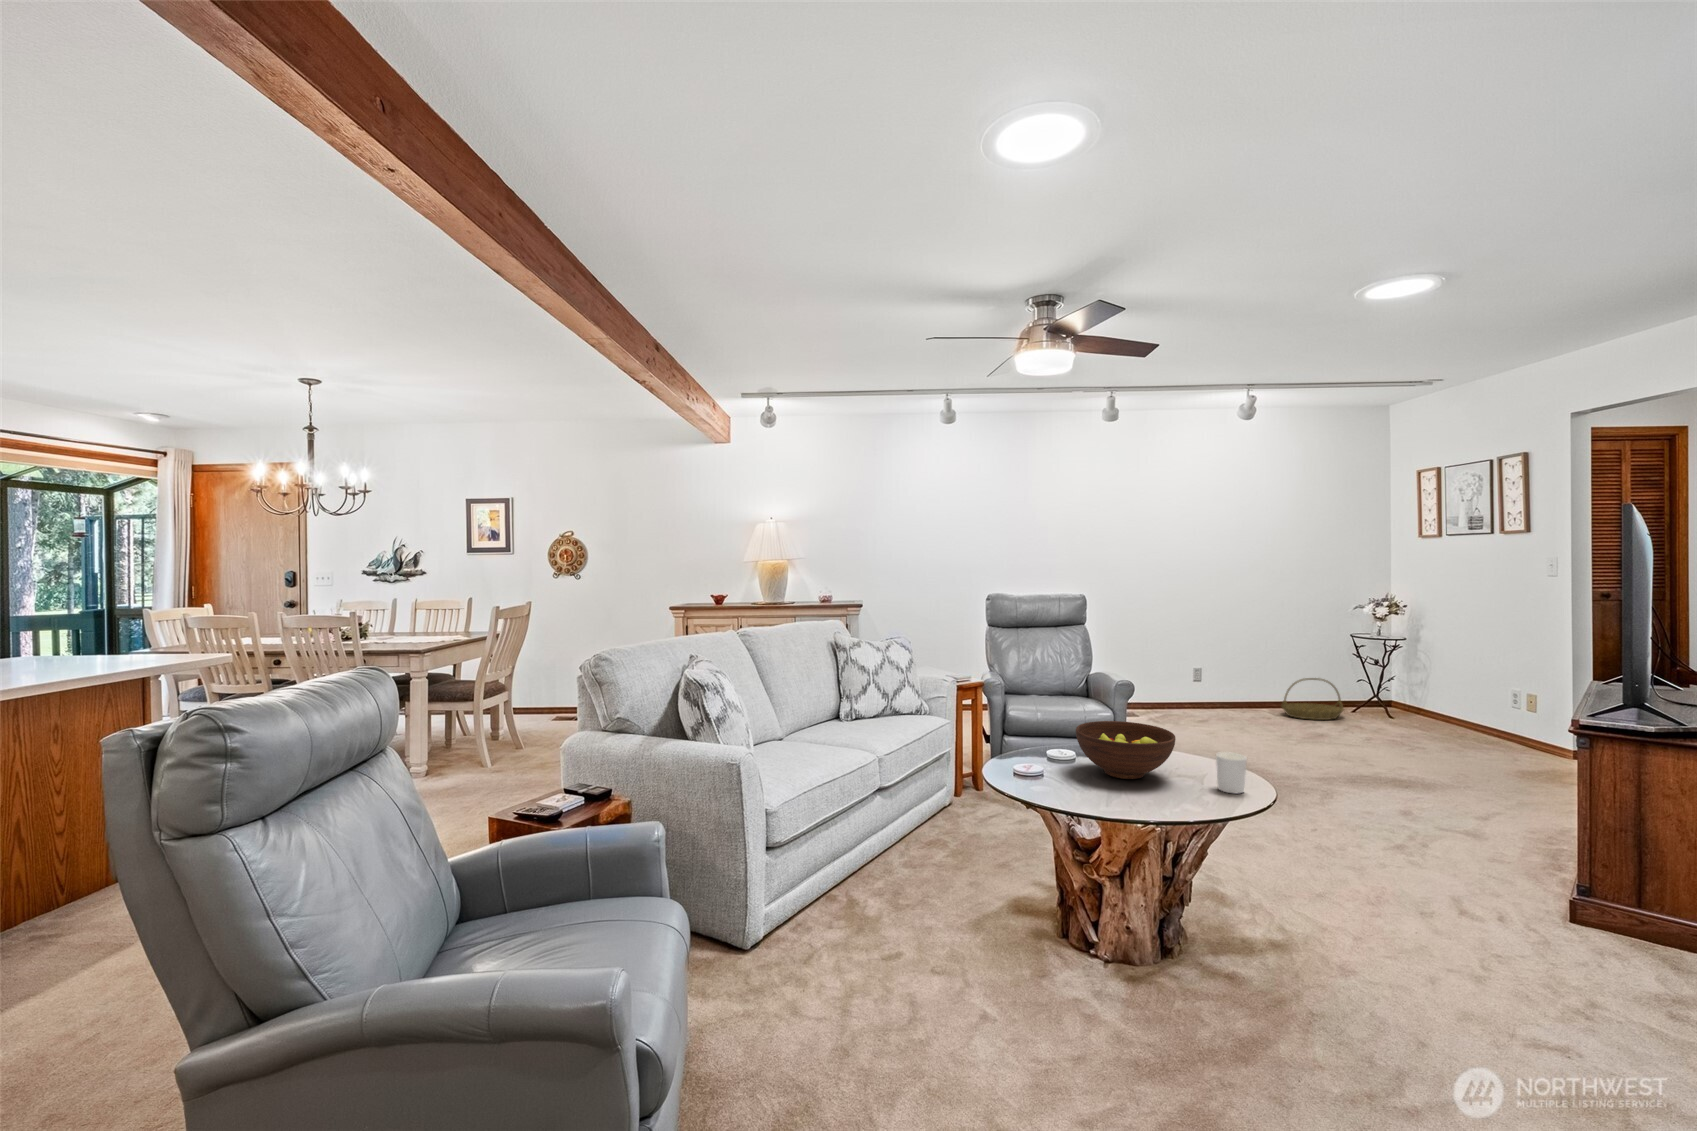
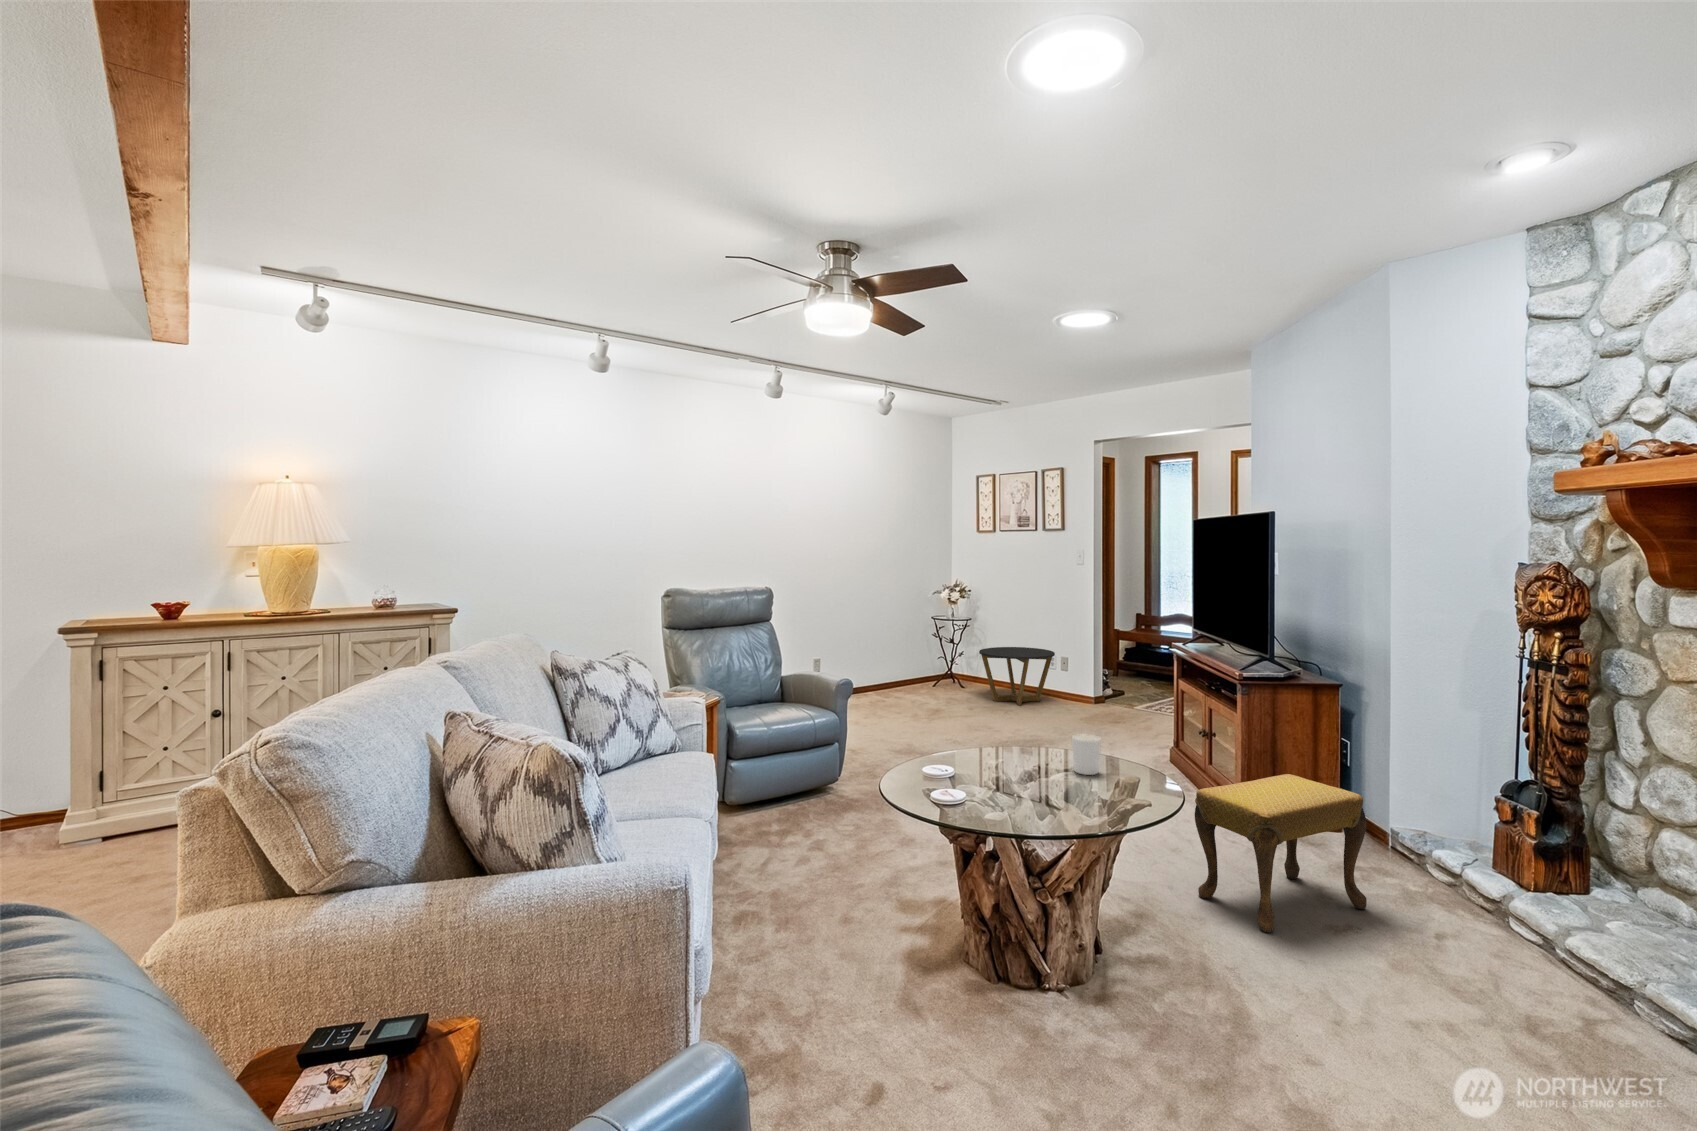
side table: none [1389,677,1504,750] -> present [979,647,1055,705]
basket: present [1281,678,1344,720] -> none [891,657,936,694]
fruit bowl: present [1076,721,1176,779] -> none [939,719,1043,782]
footstool: none [1368,838,1608,1036] -> present [1195,774,1367,933]

